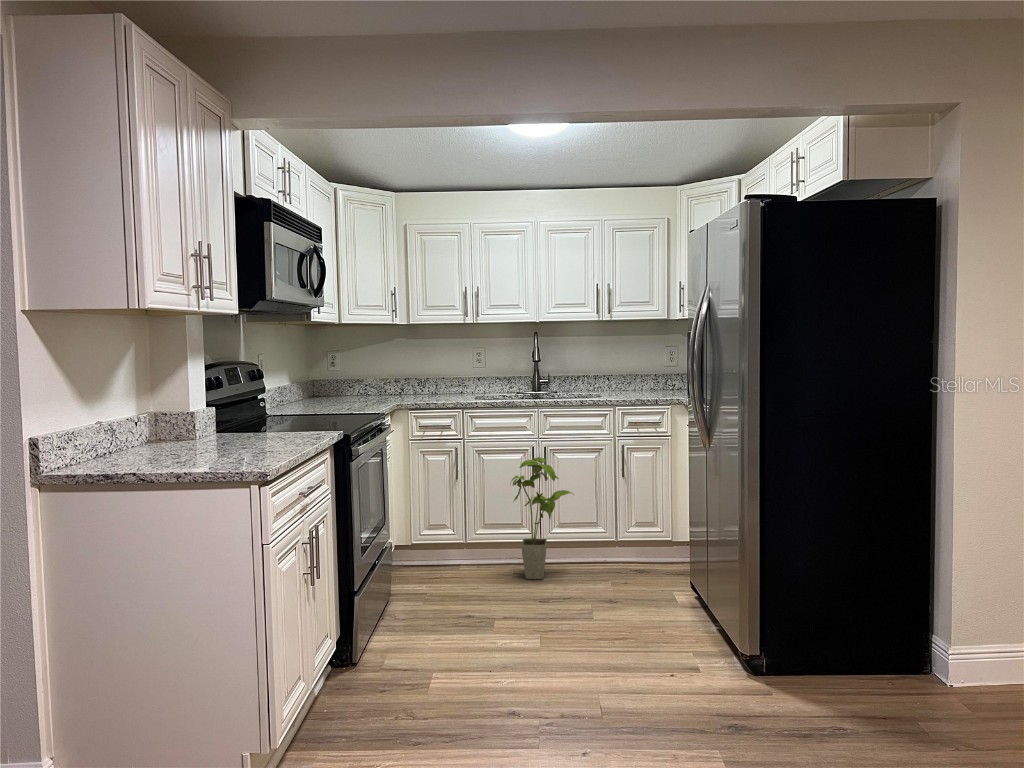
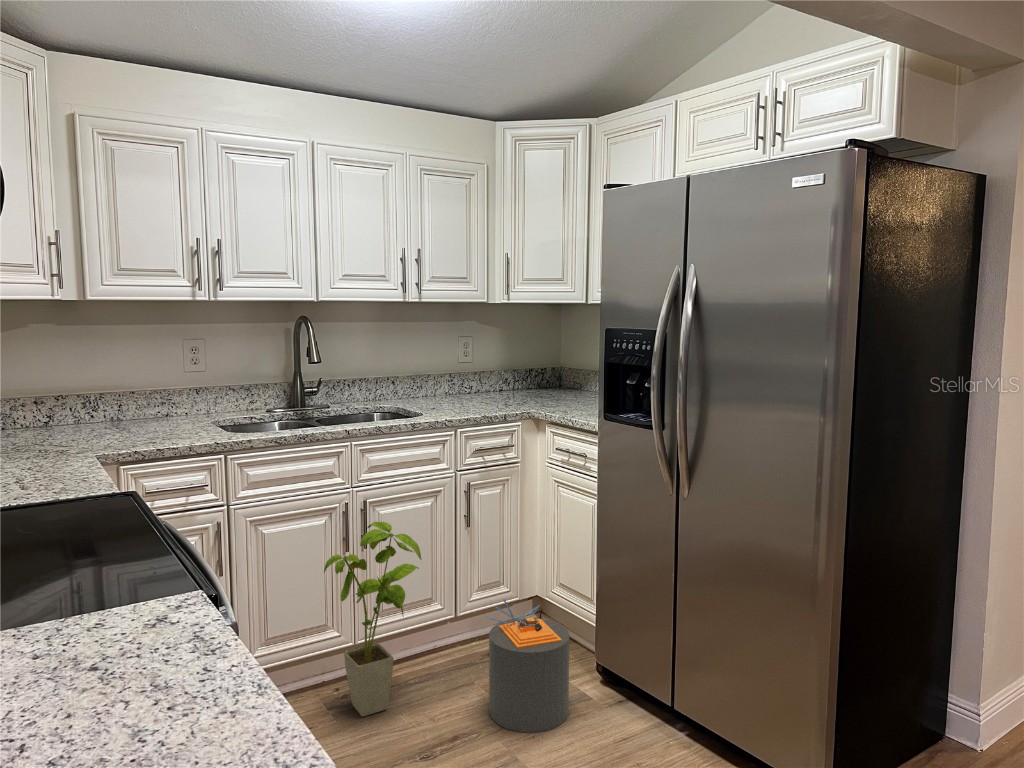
trash can: none [594,515,652,608] -> present [486,599,569,733]

